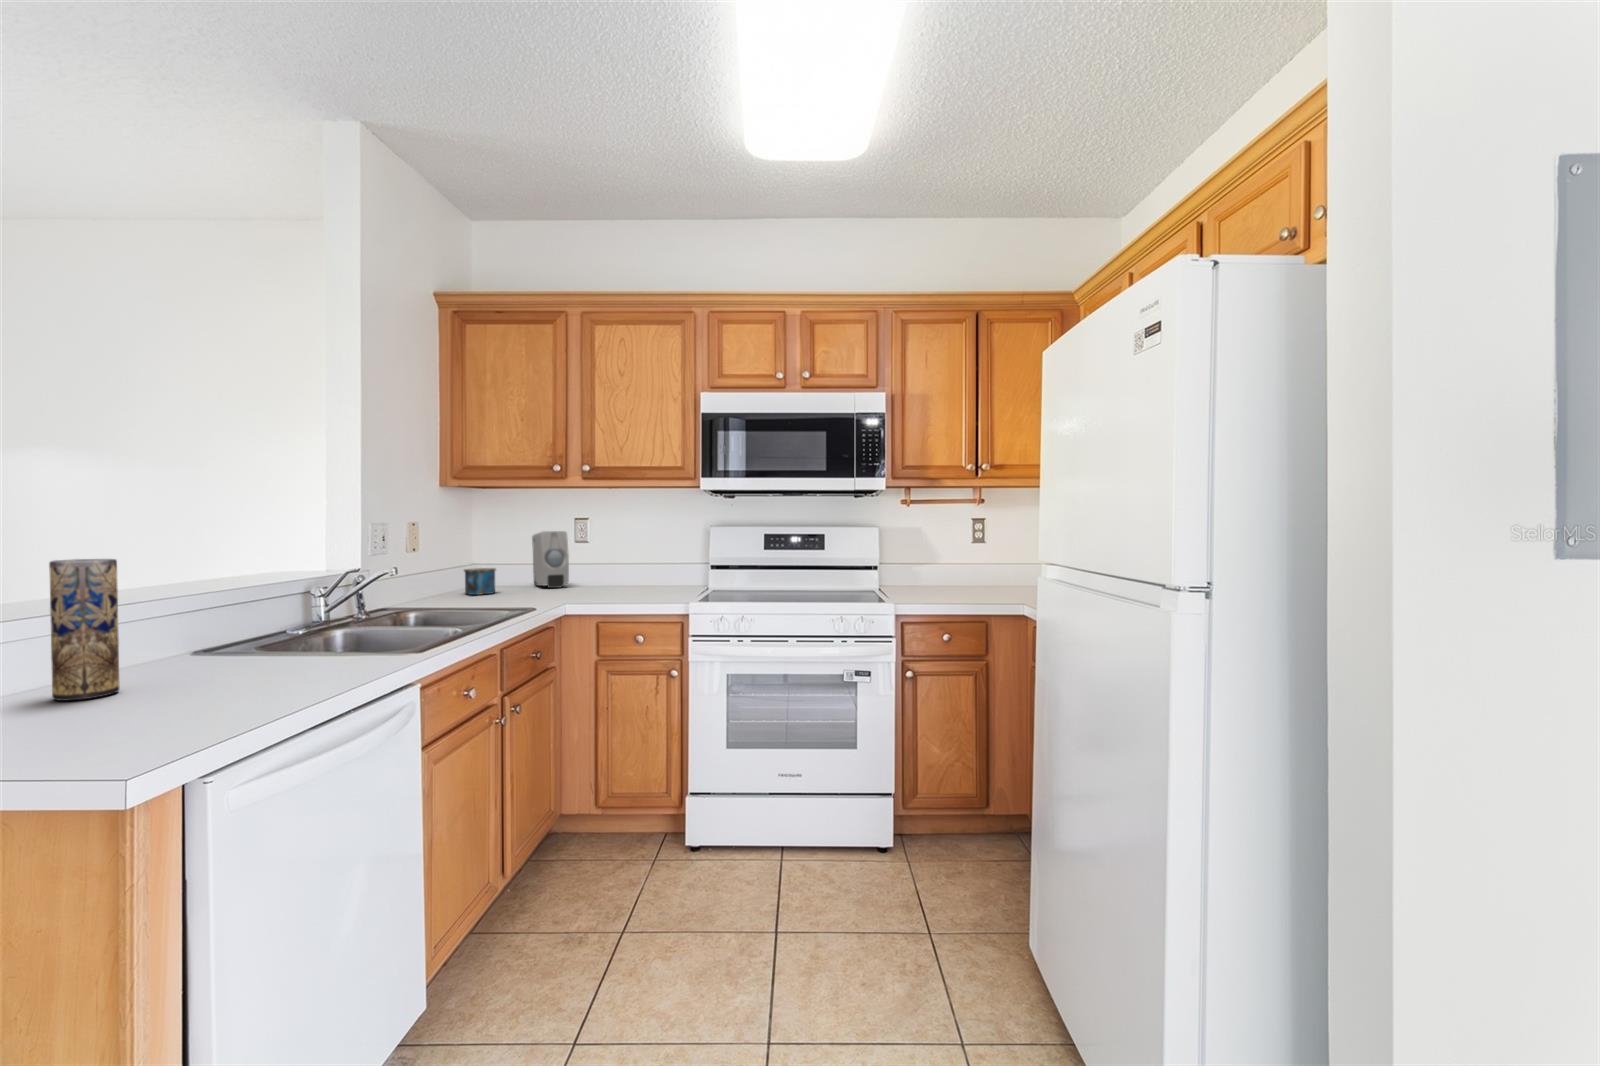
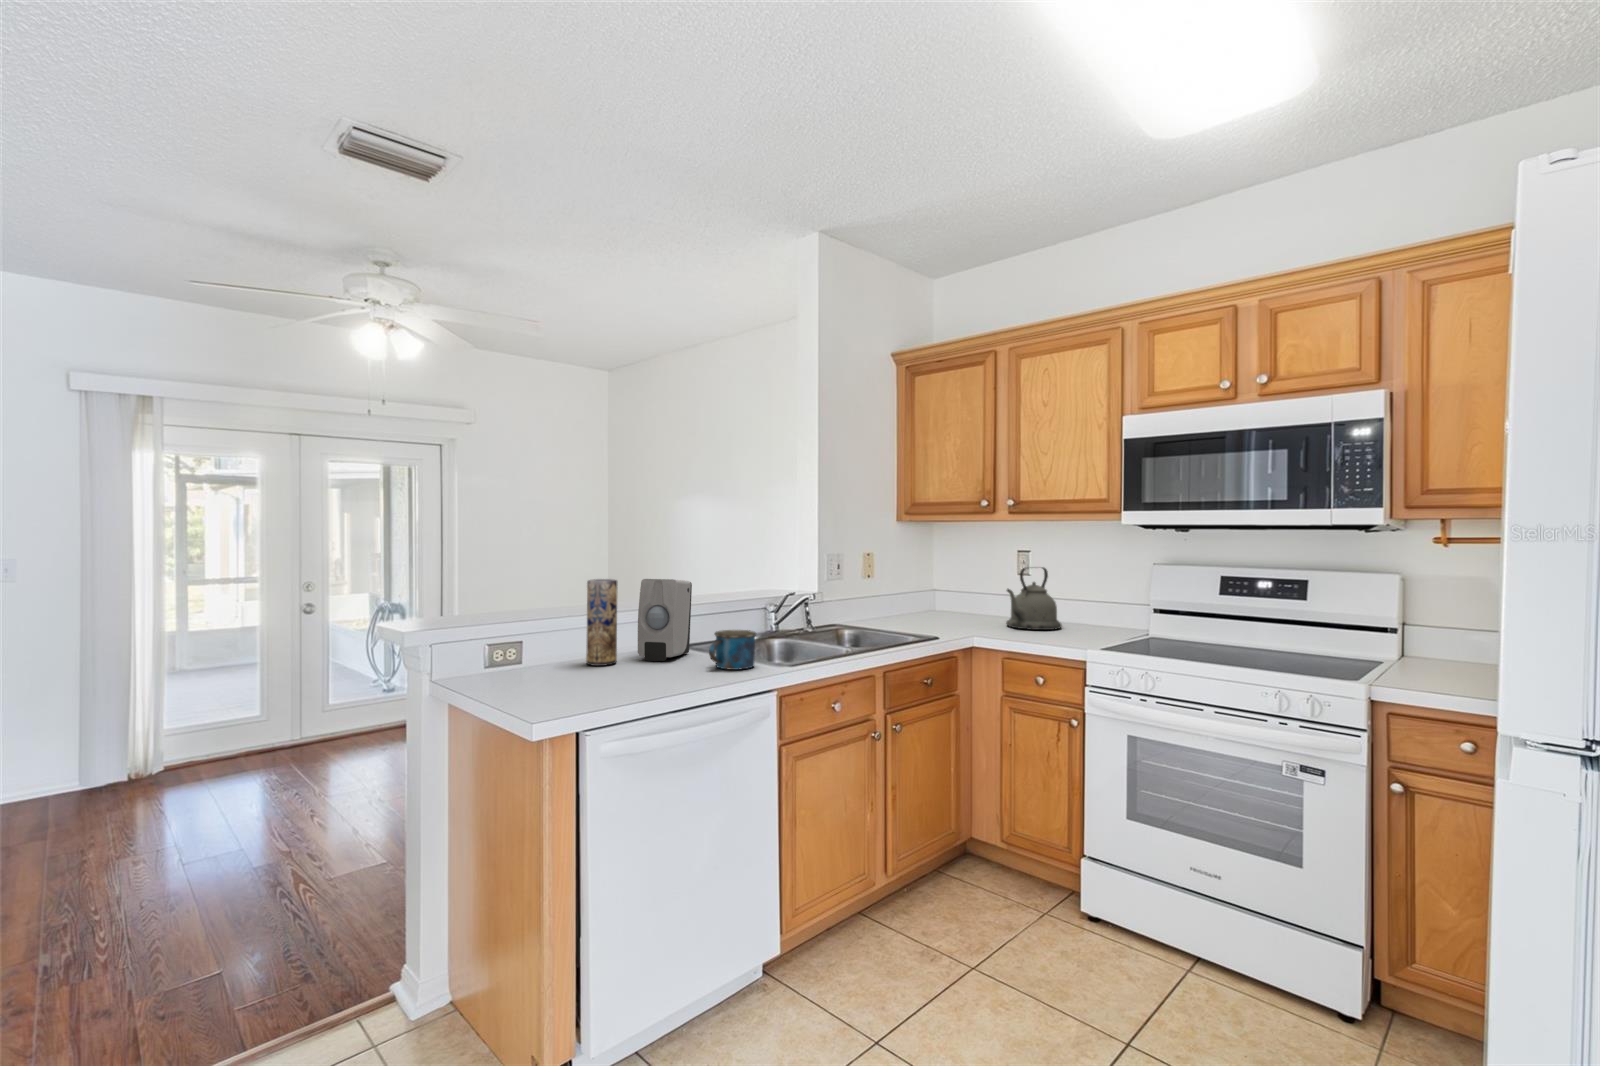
soap dispenser: present [532,531,569,588] -> present [638,579,692,661]
kettle: none [583,533,637,594] -> present [1006,567,1061,630]
mug: present [464,568,496,595] -> present [709,630,756,670]

